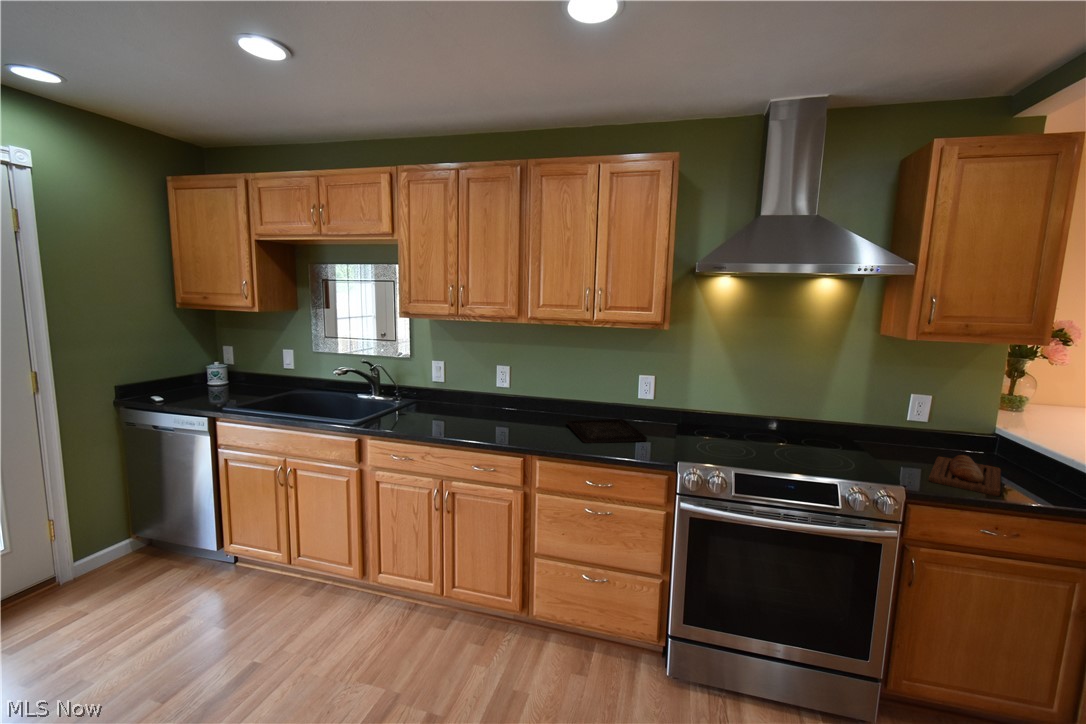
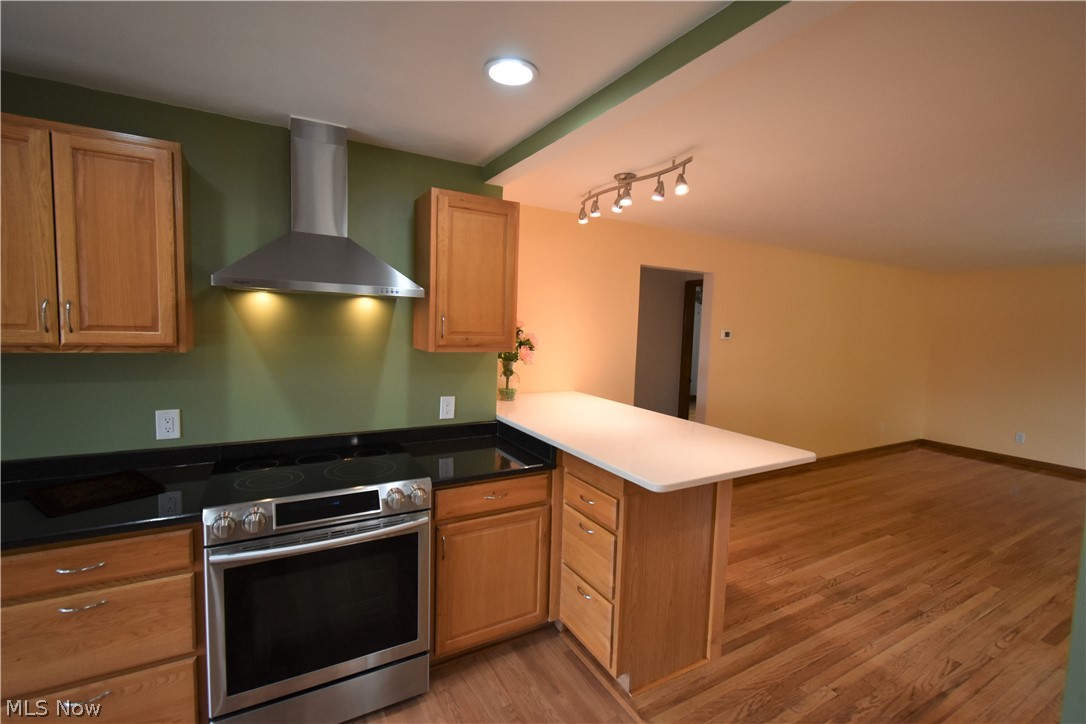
bread loaf: present [929,455,1001,496] -> none [451,439,498,468]

